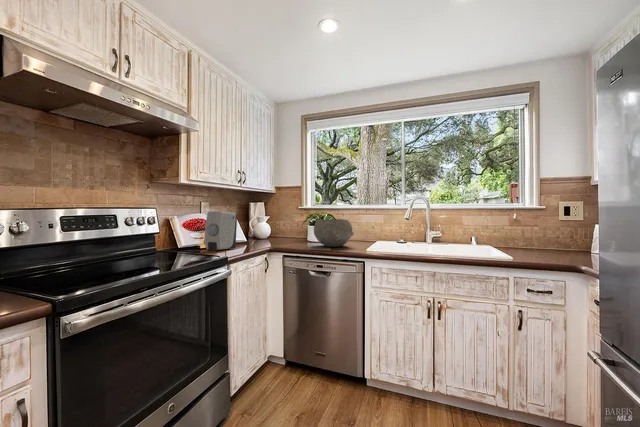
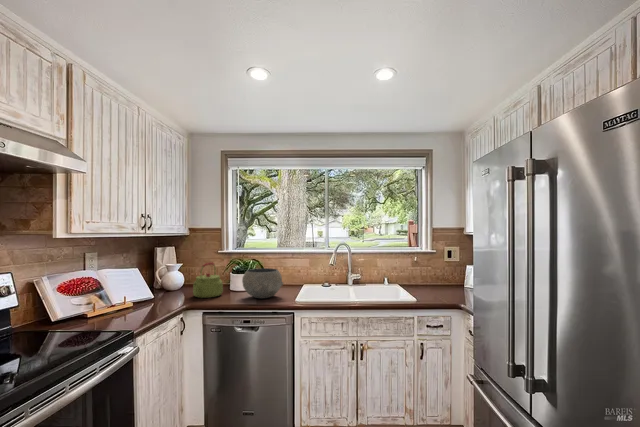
soap dispenser: present [205,211,237,251] -> none [126,272,161,318]
kettle: none [271,213,299,244] -> present [193,262,223,298]

